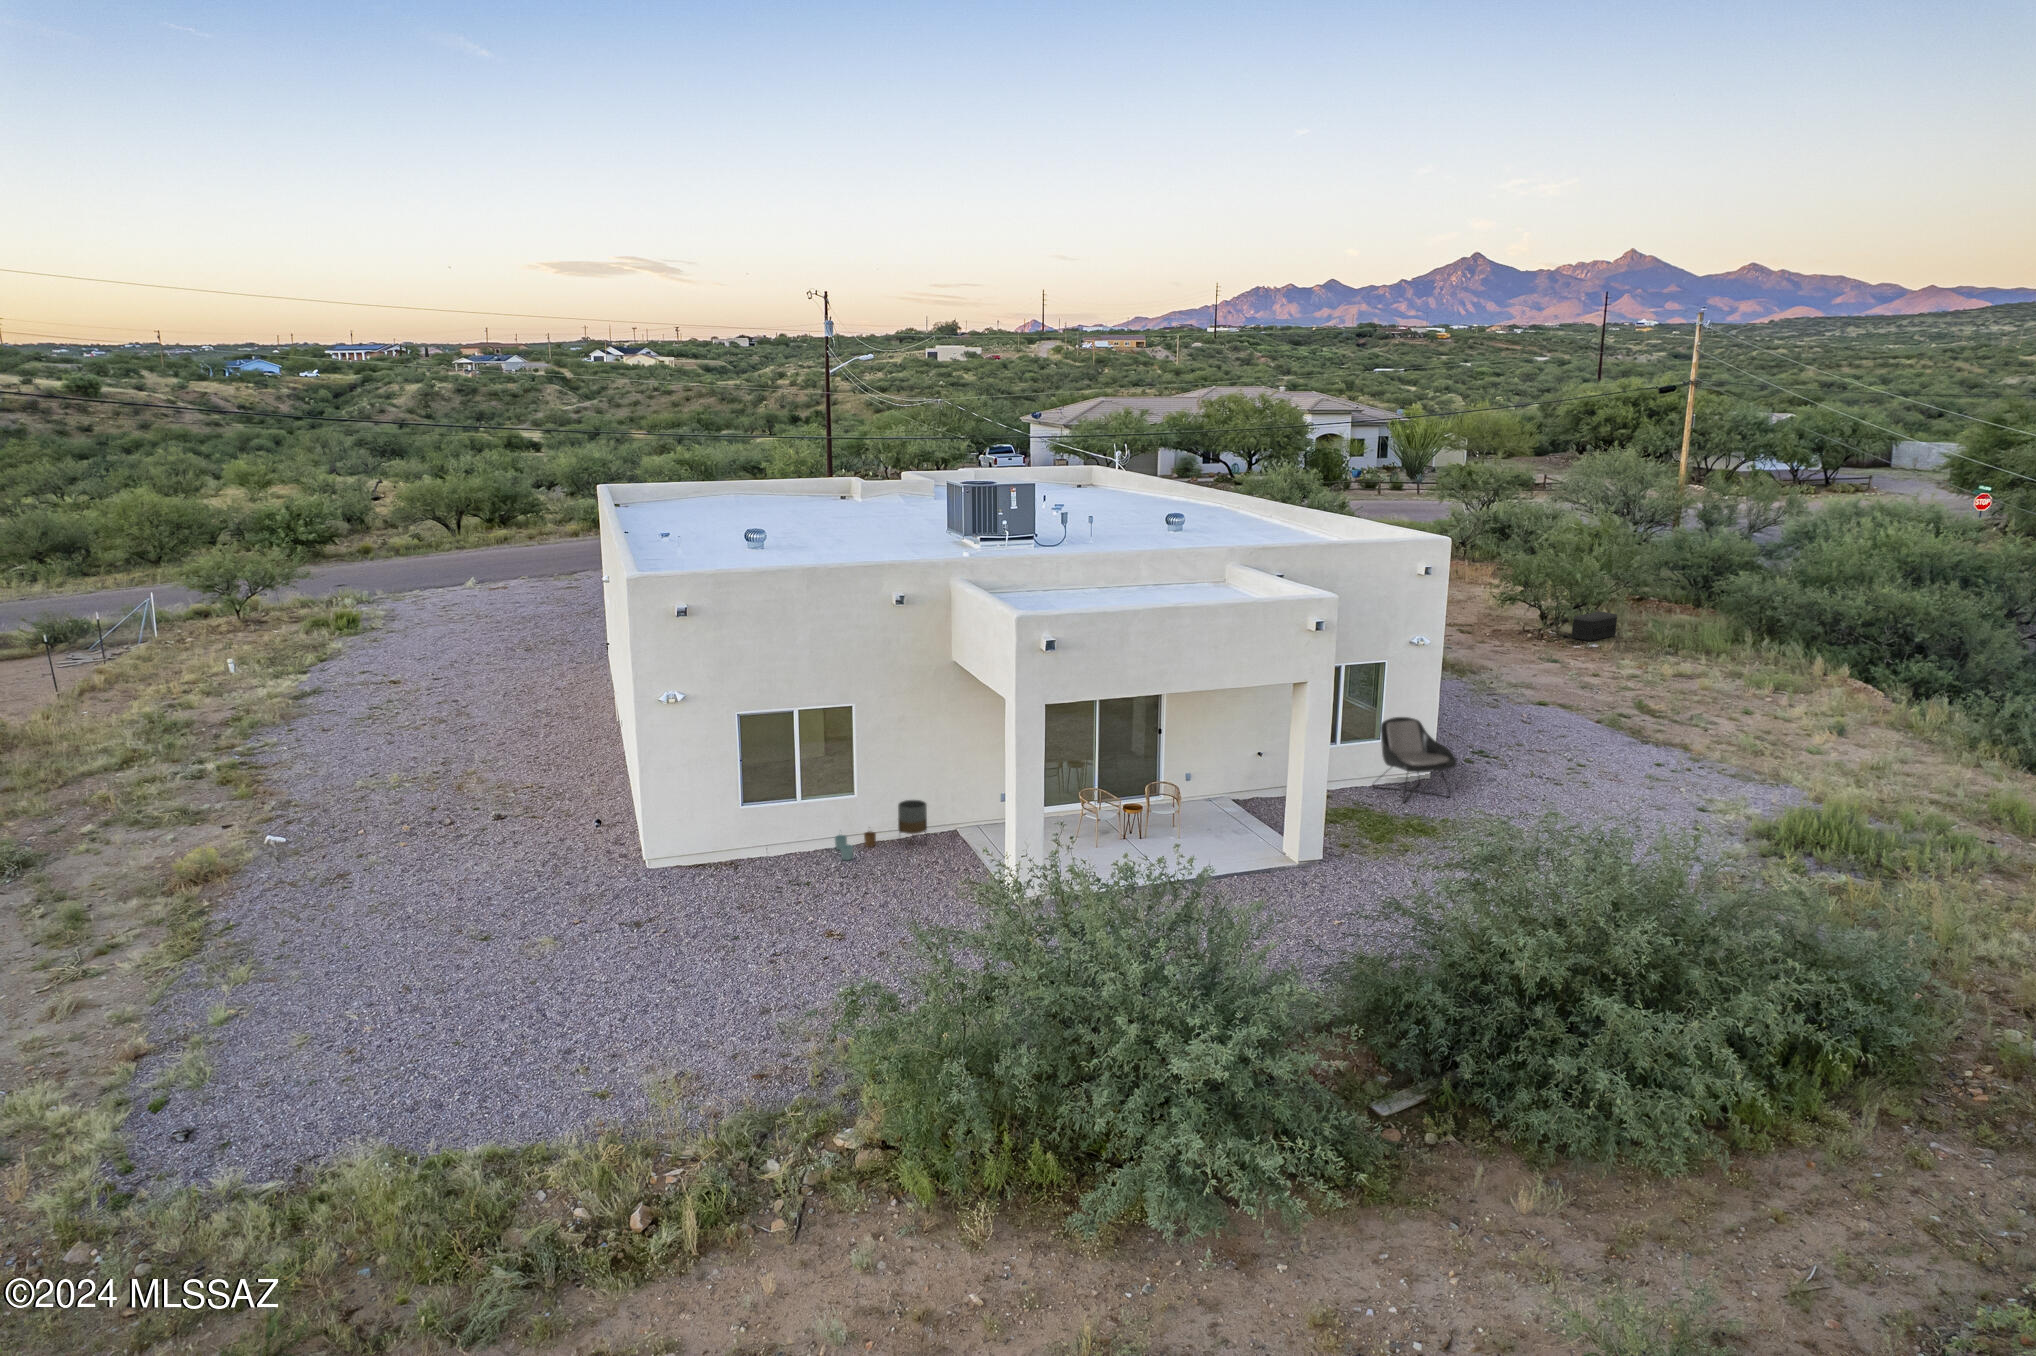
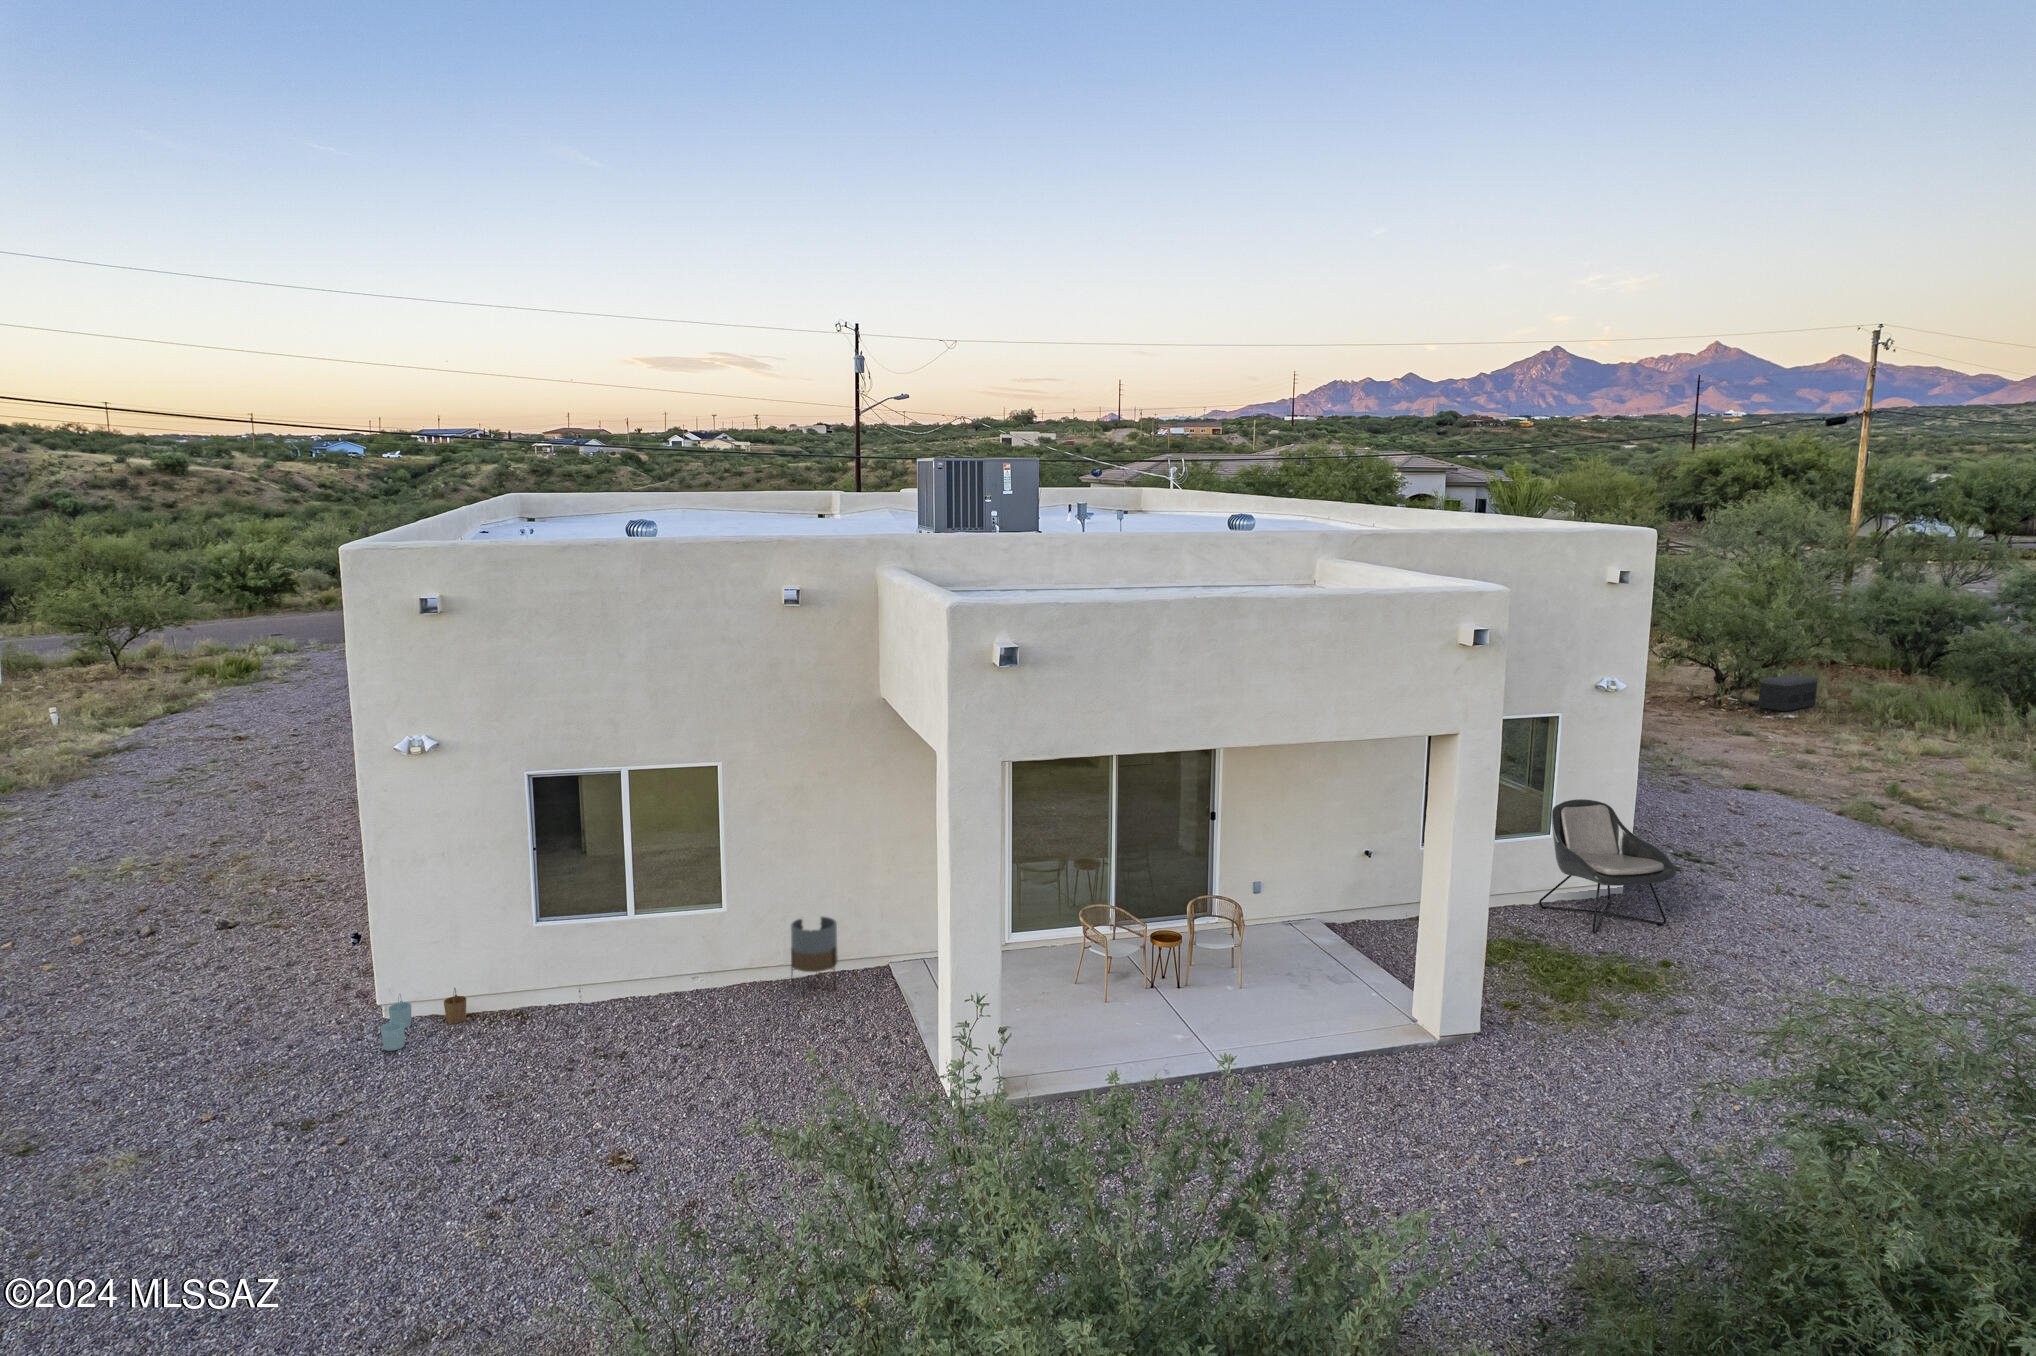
bucket: present [835,831,876,860] -> present [381,988,466,1051]

